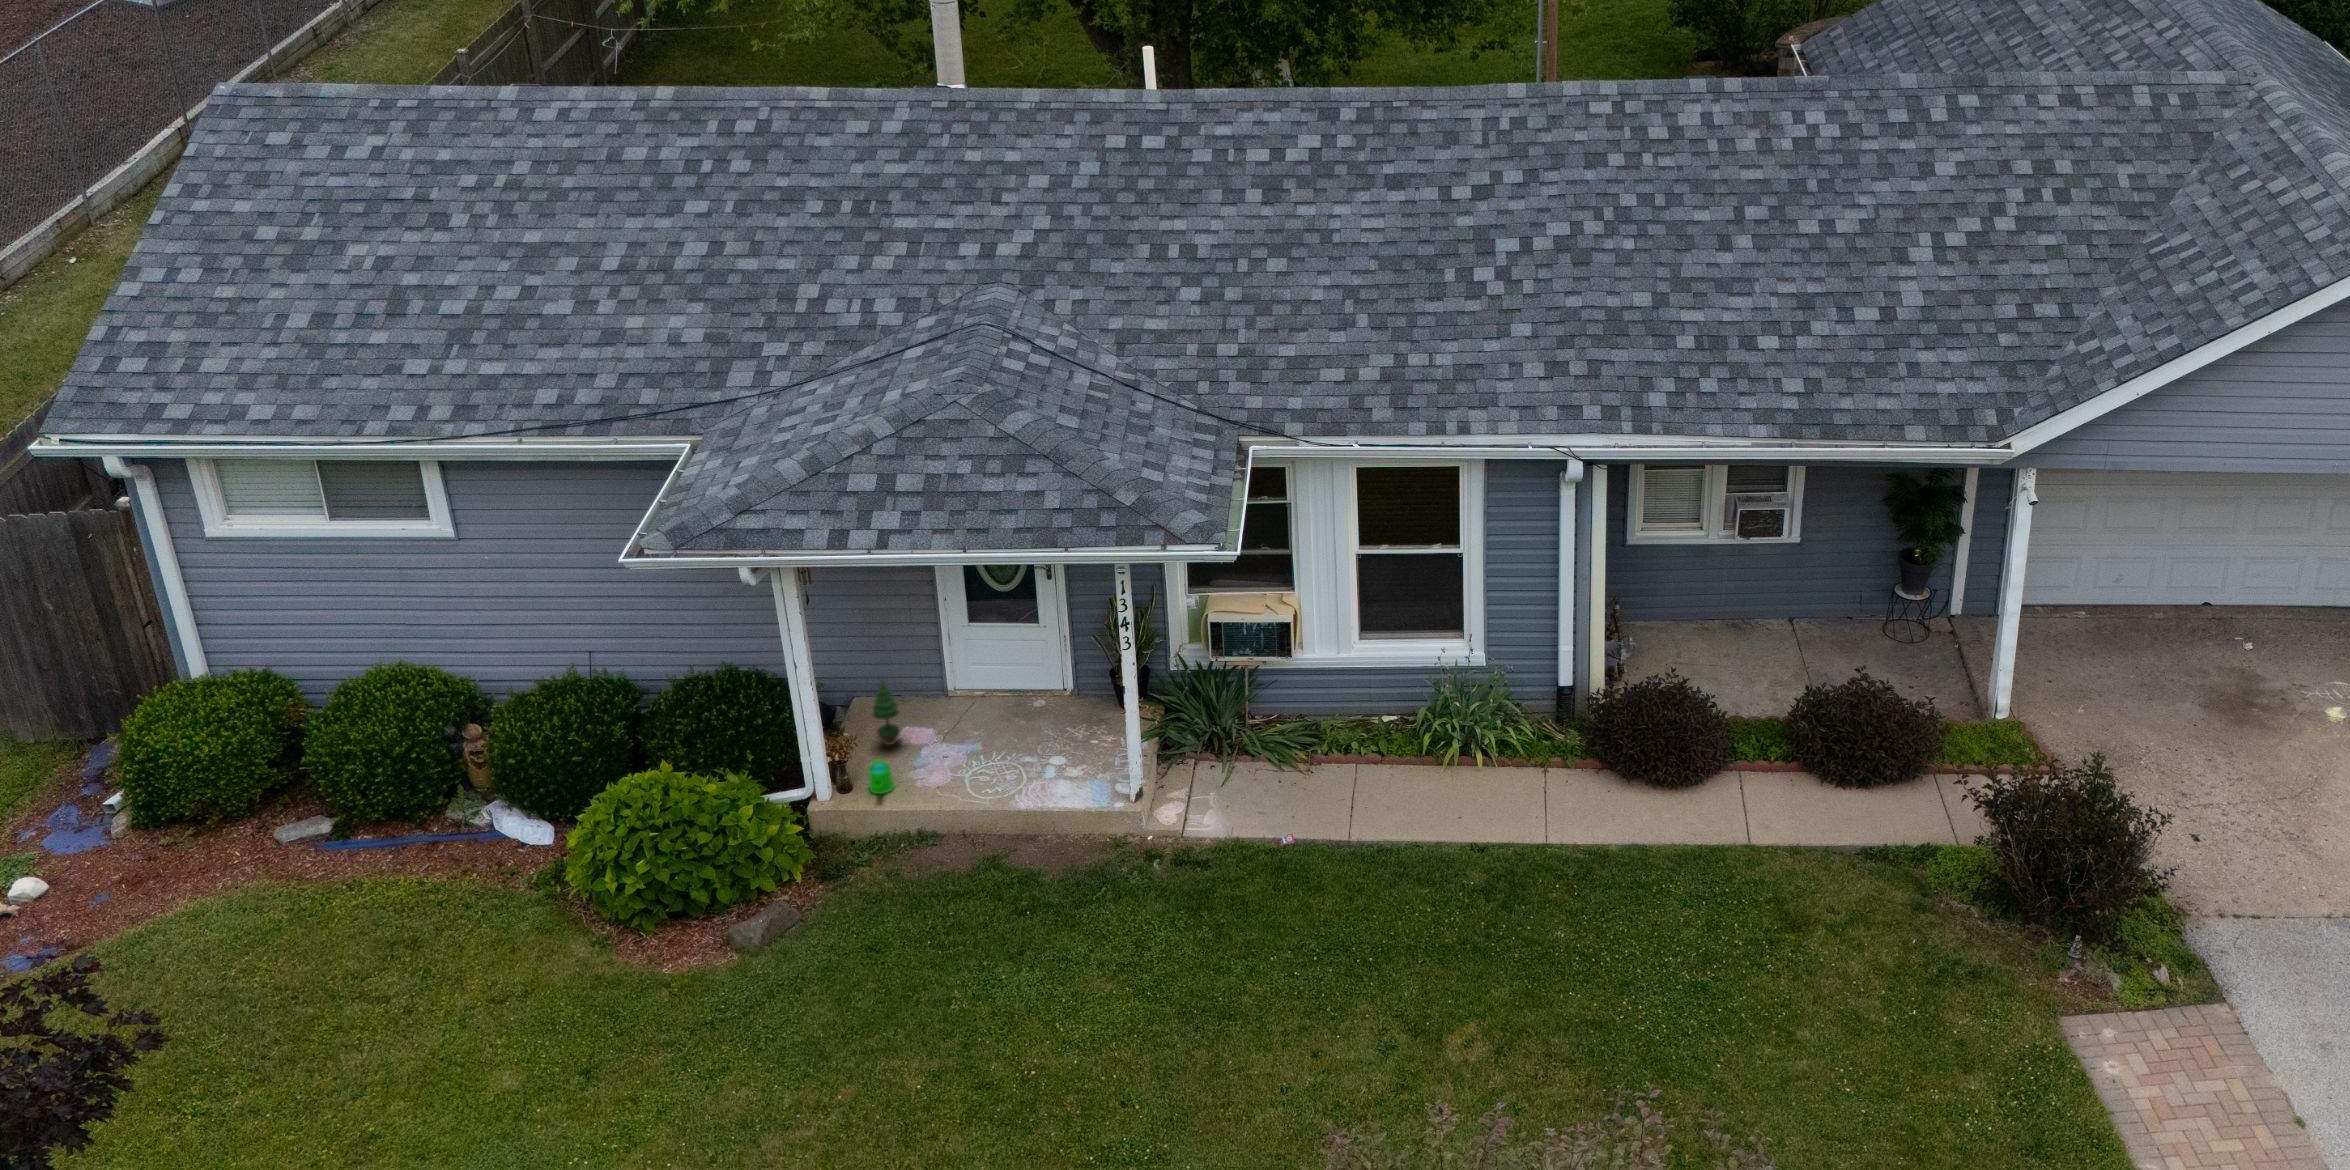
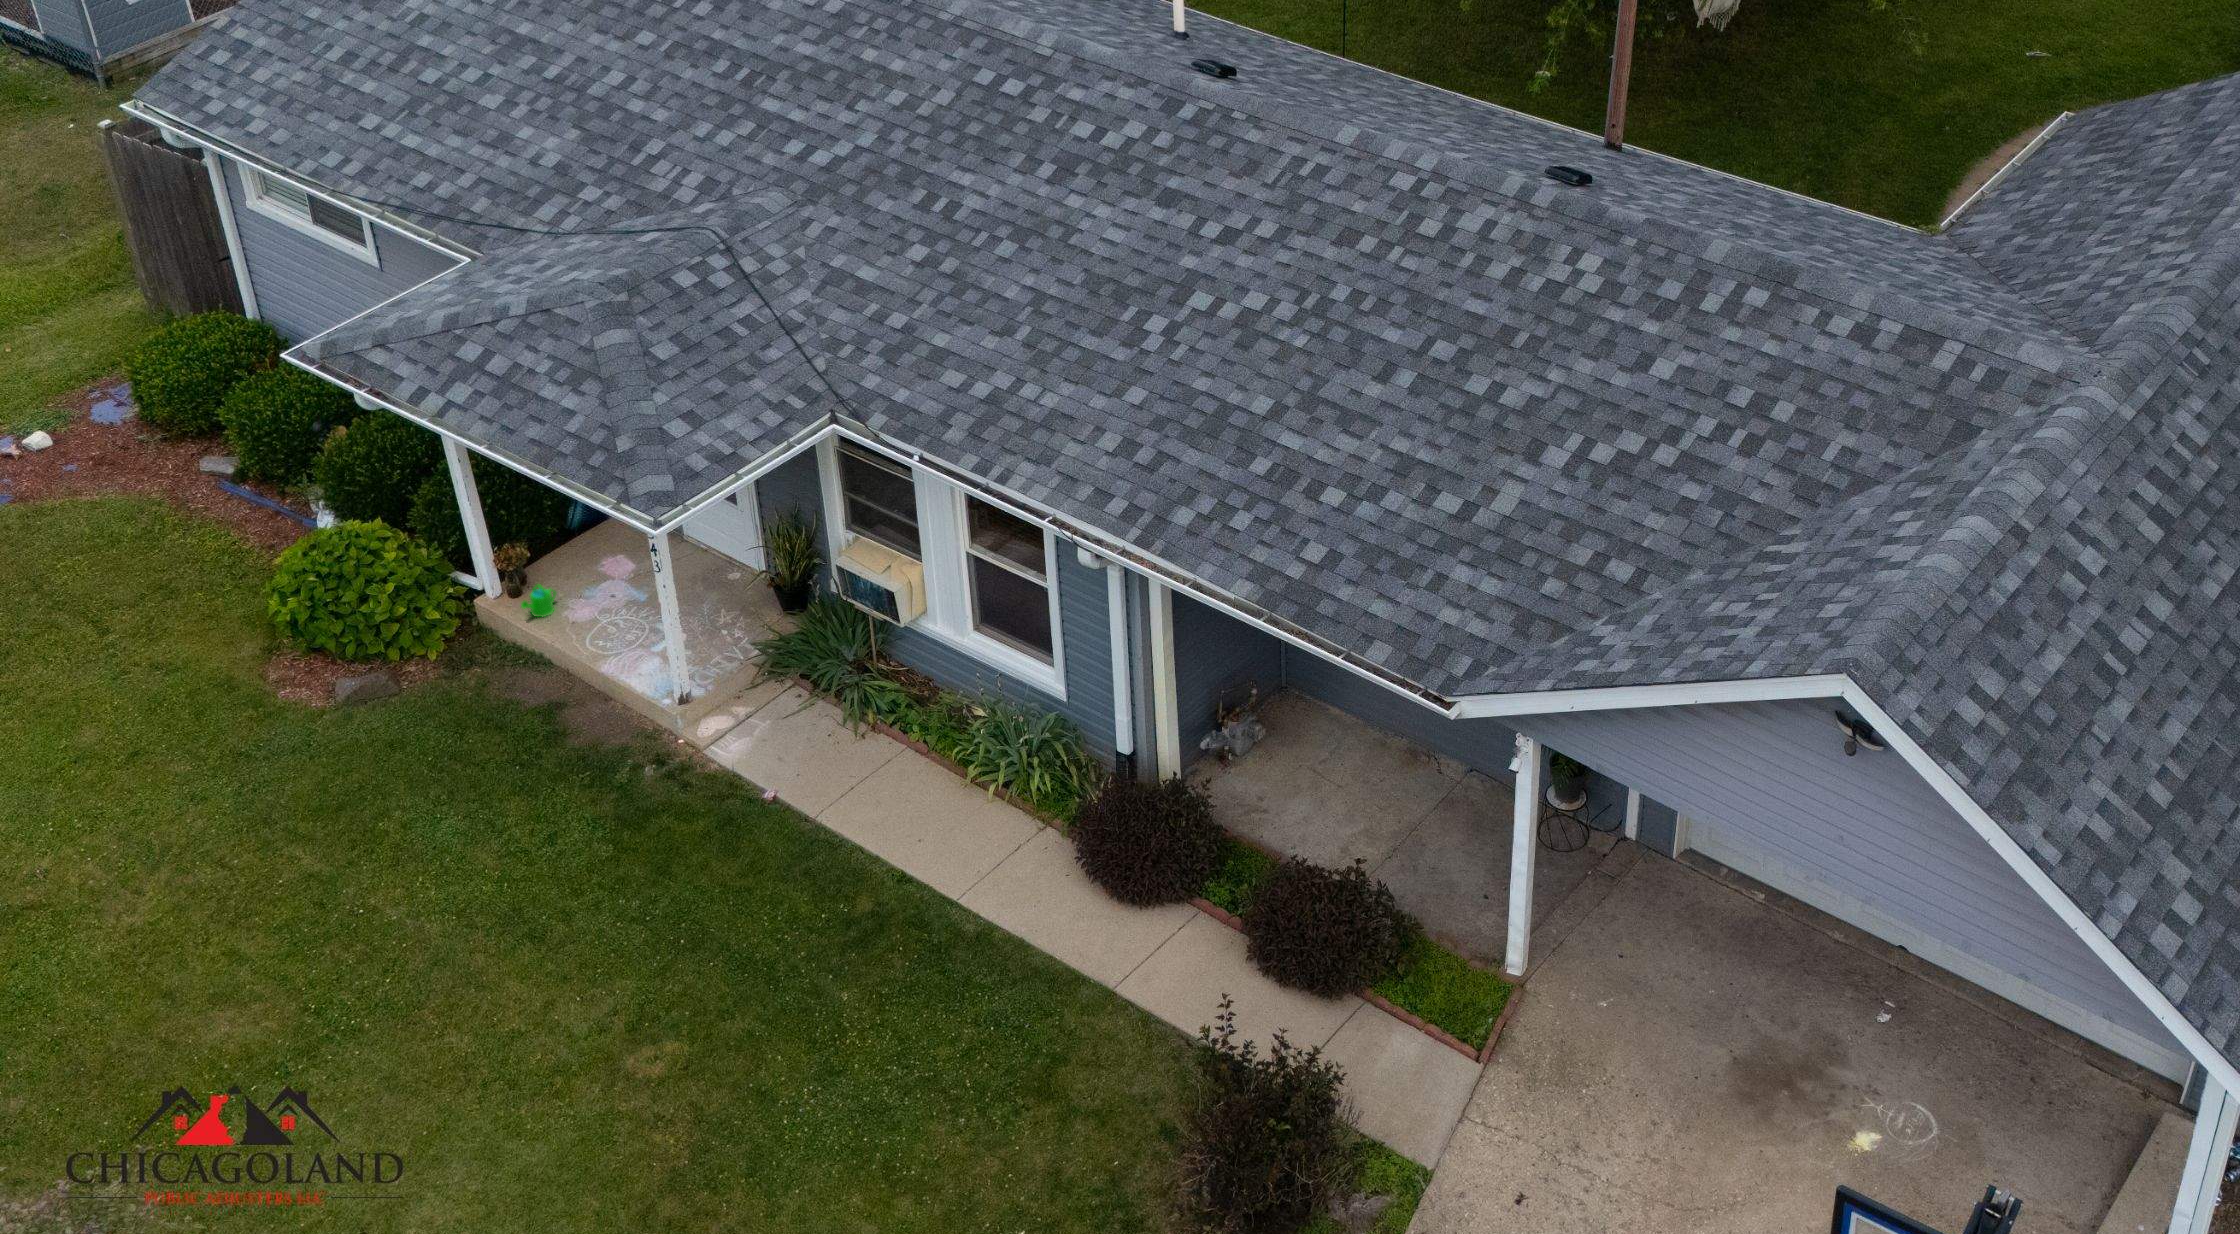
potted tree: present [872,681,900,745] -> none [574,515,602,579]

